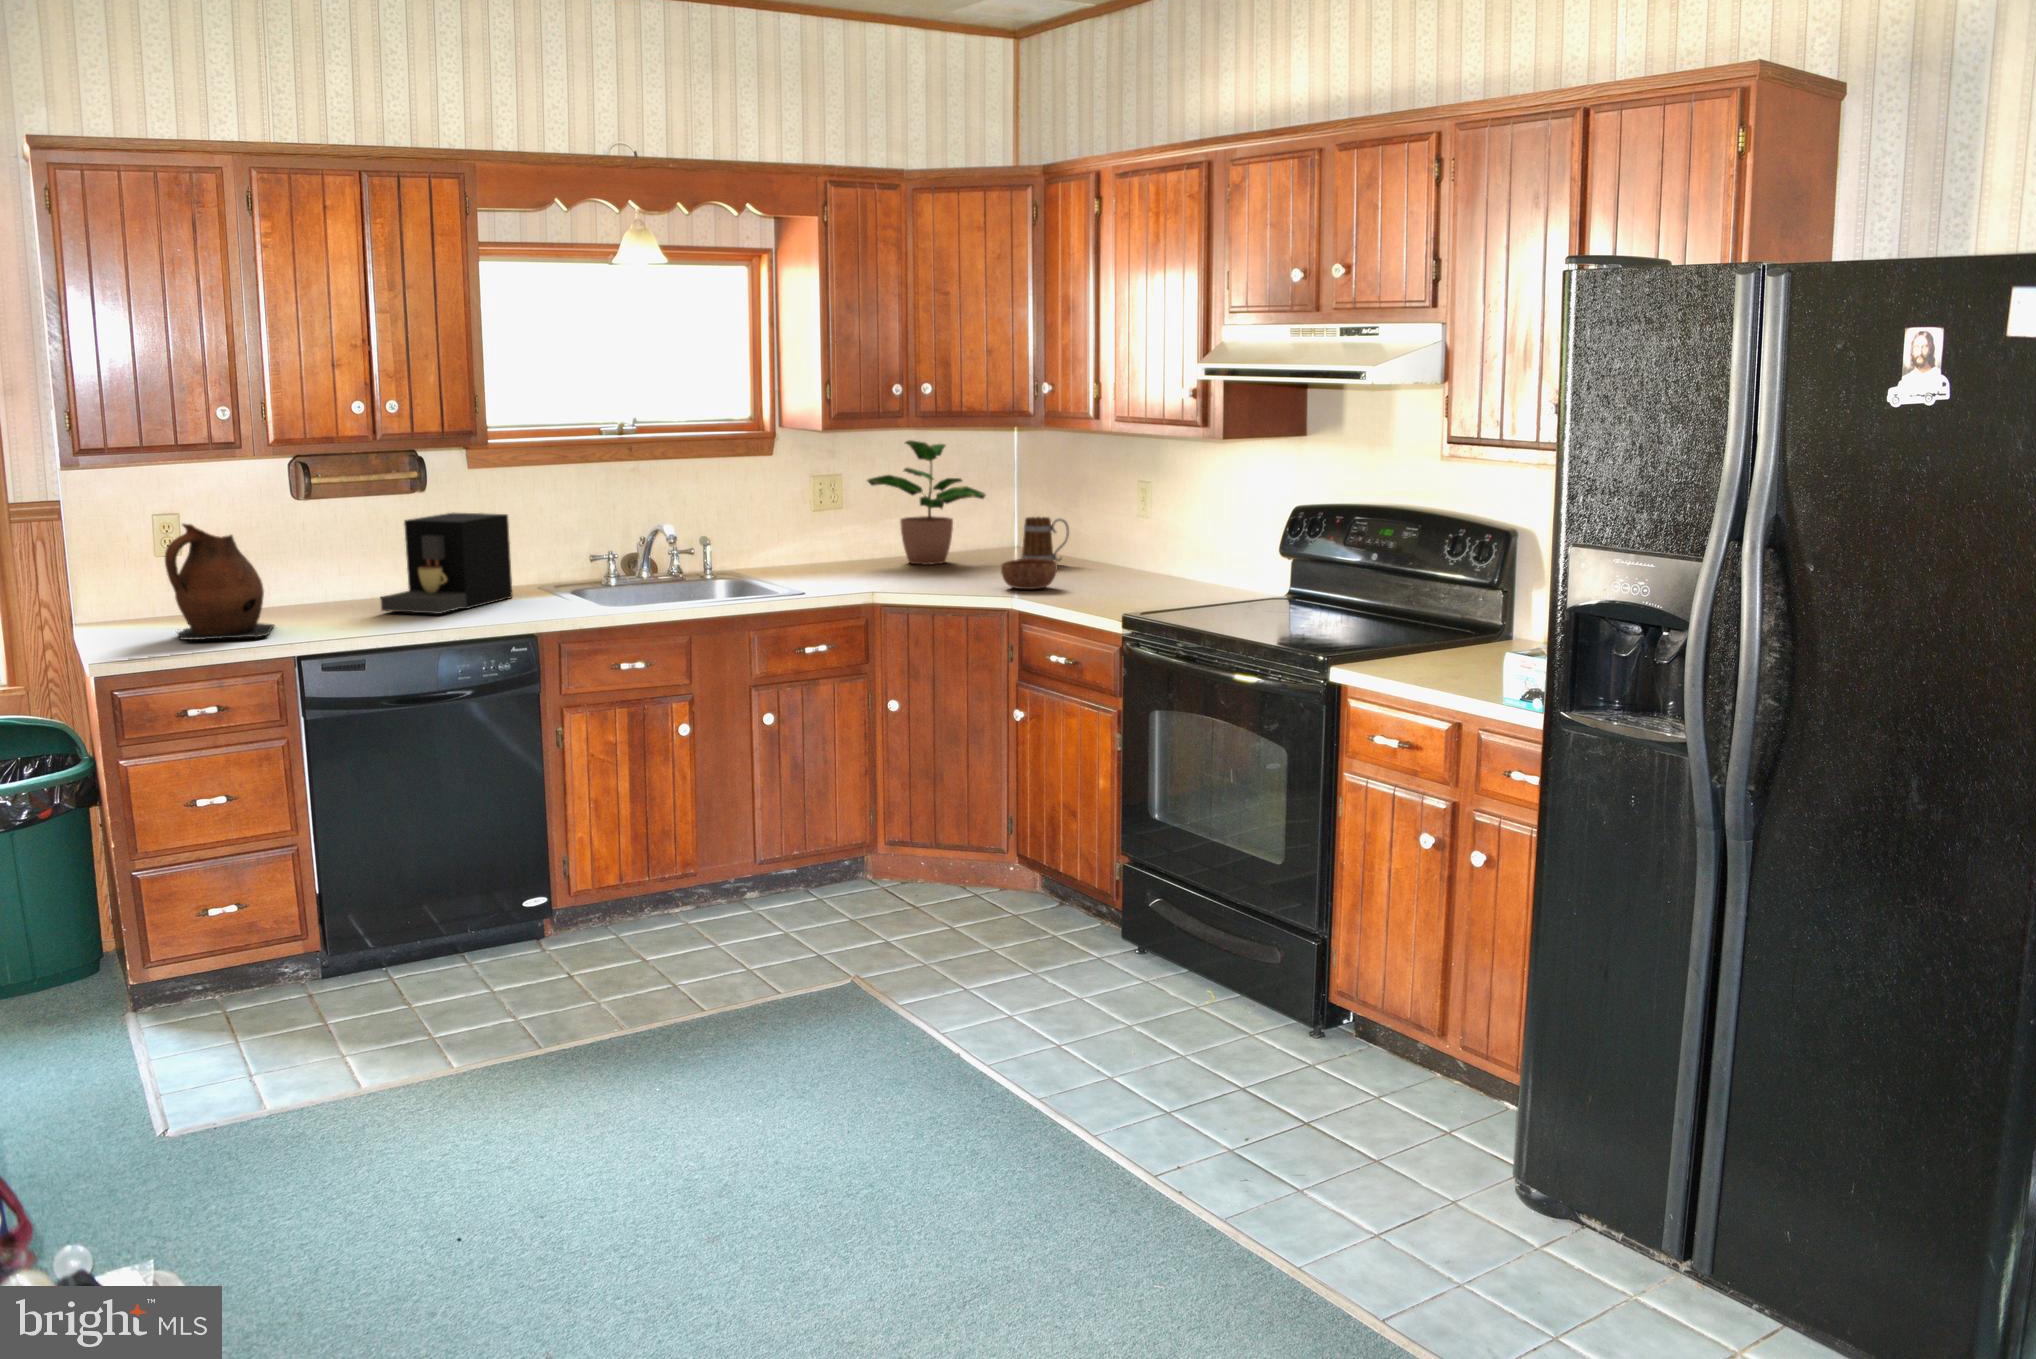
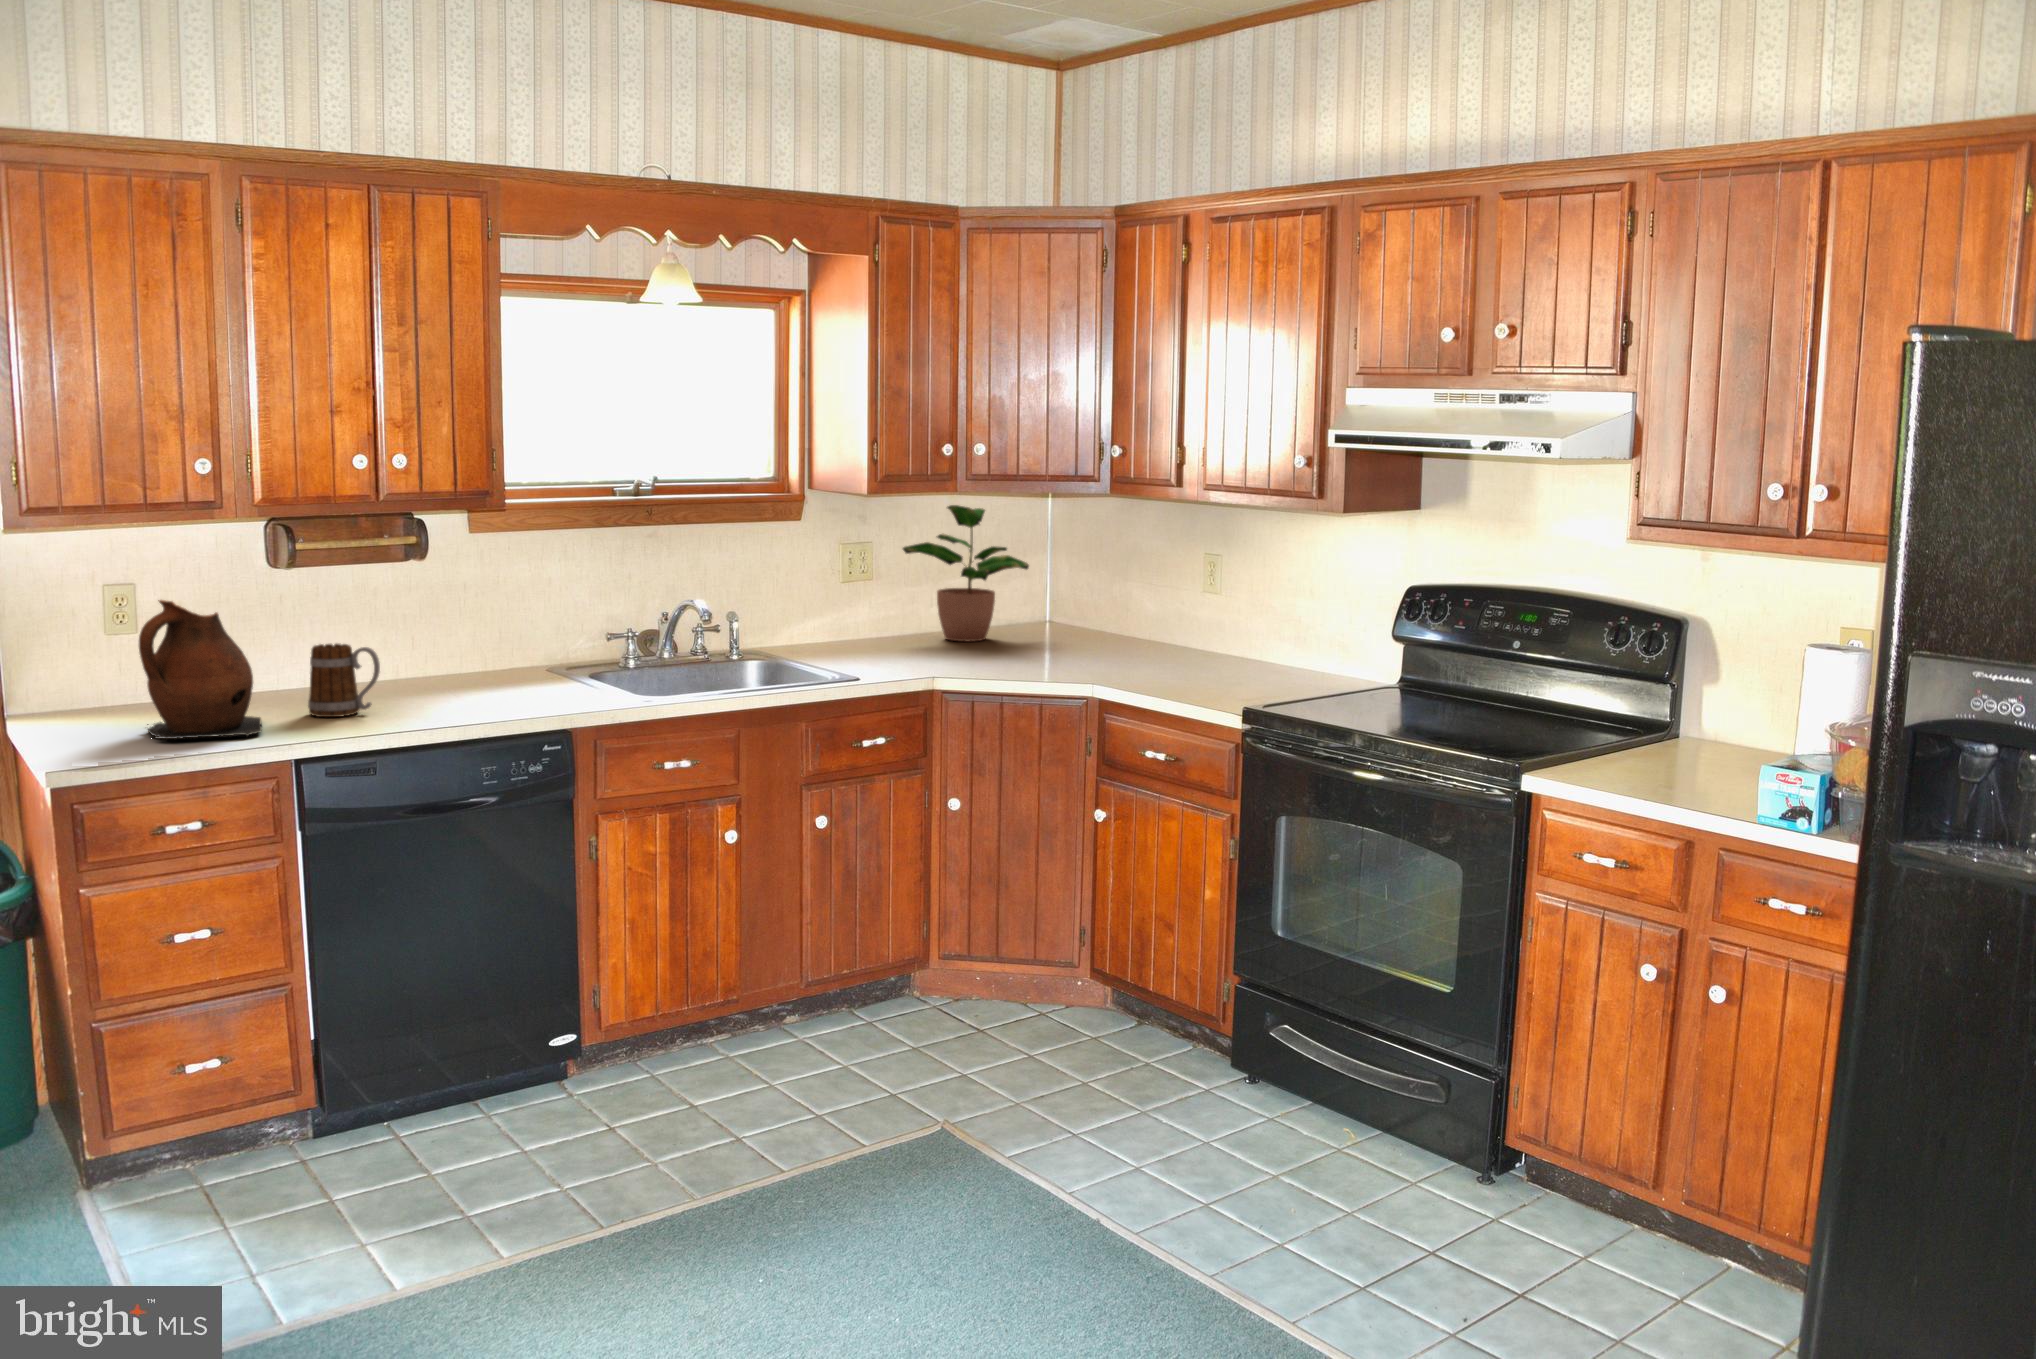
coffee maker: present [380,513,512,614] -> none [380,583,524,703]
mug: present [1021,517,1069,562] -> present [308,644,380,717]
bowl: present [1001,558,1057,589] -> none [1074,639,1137,673]

